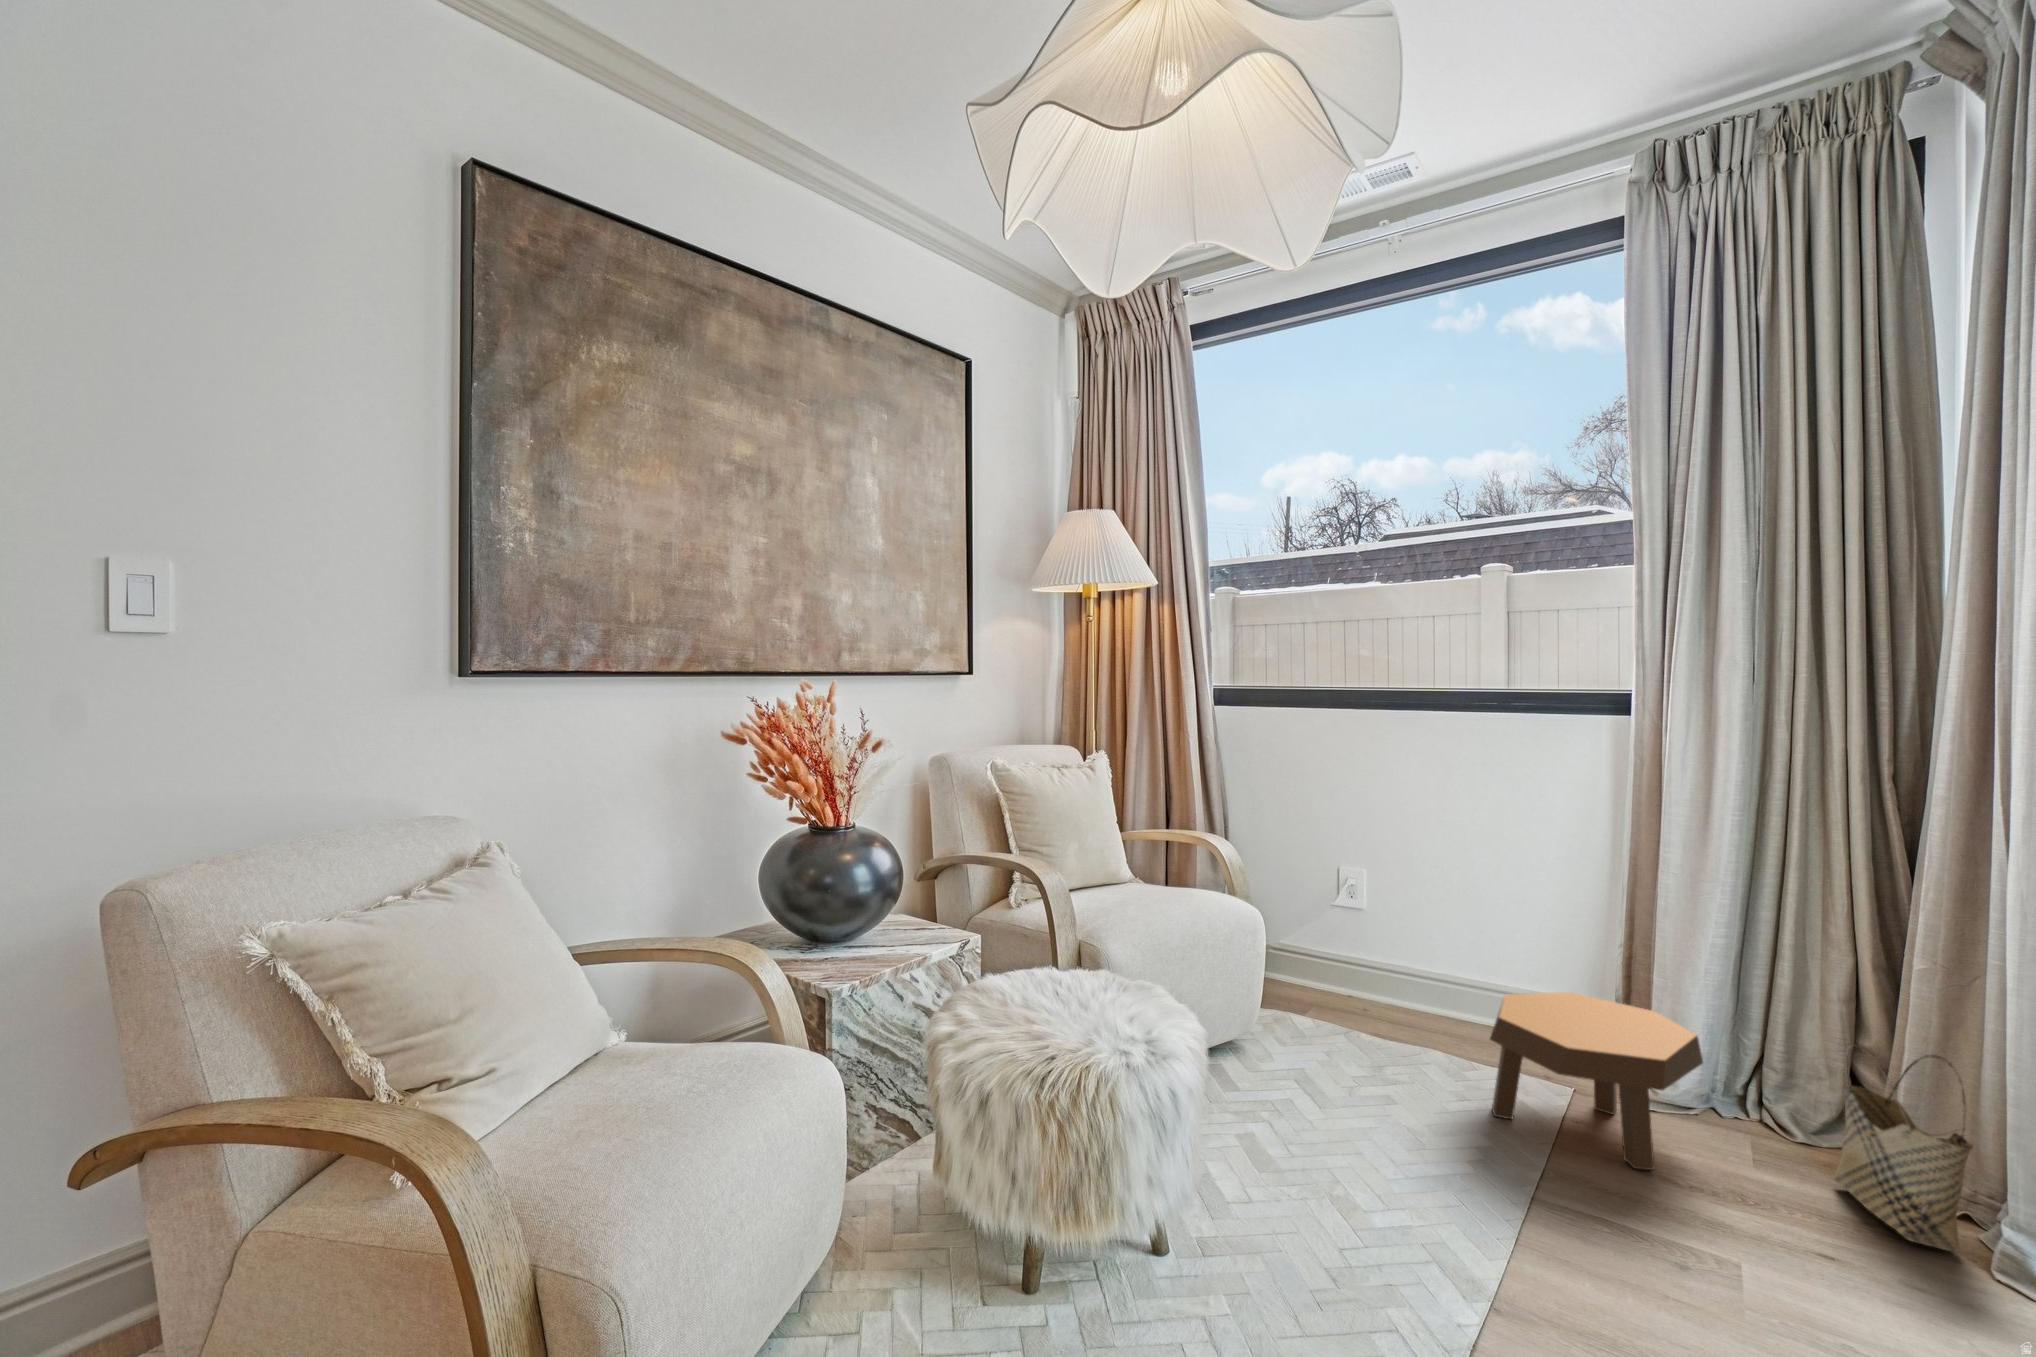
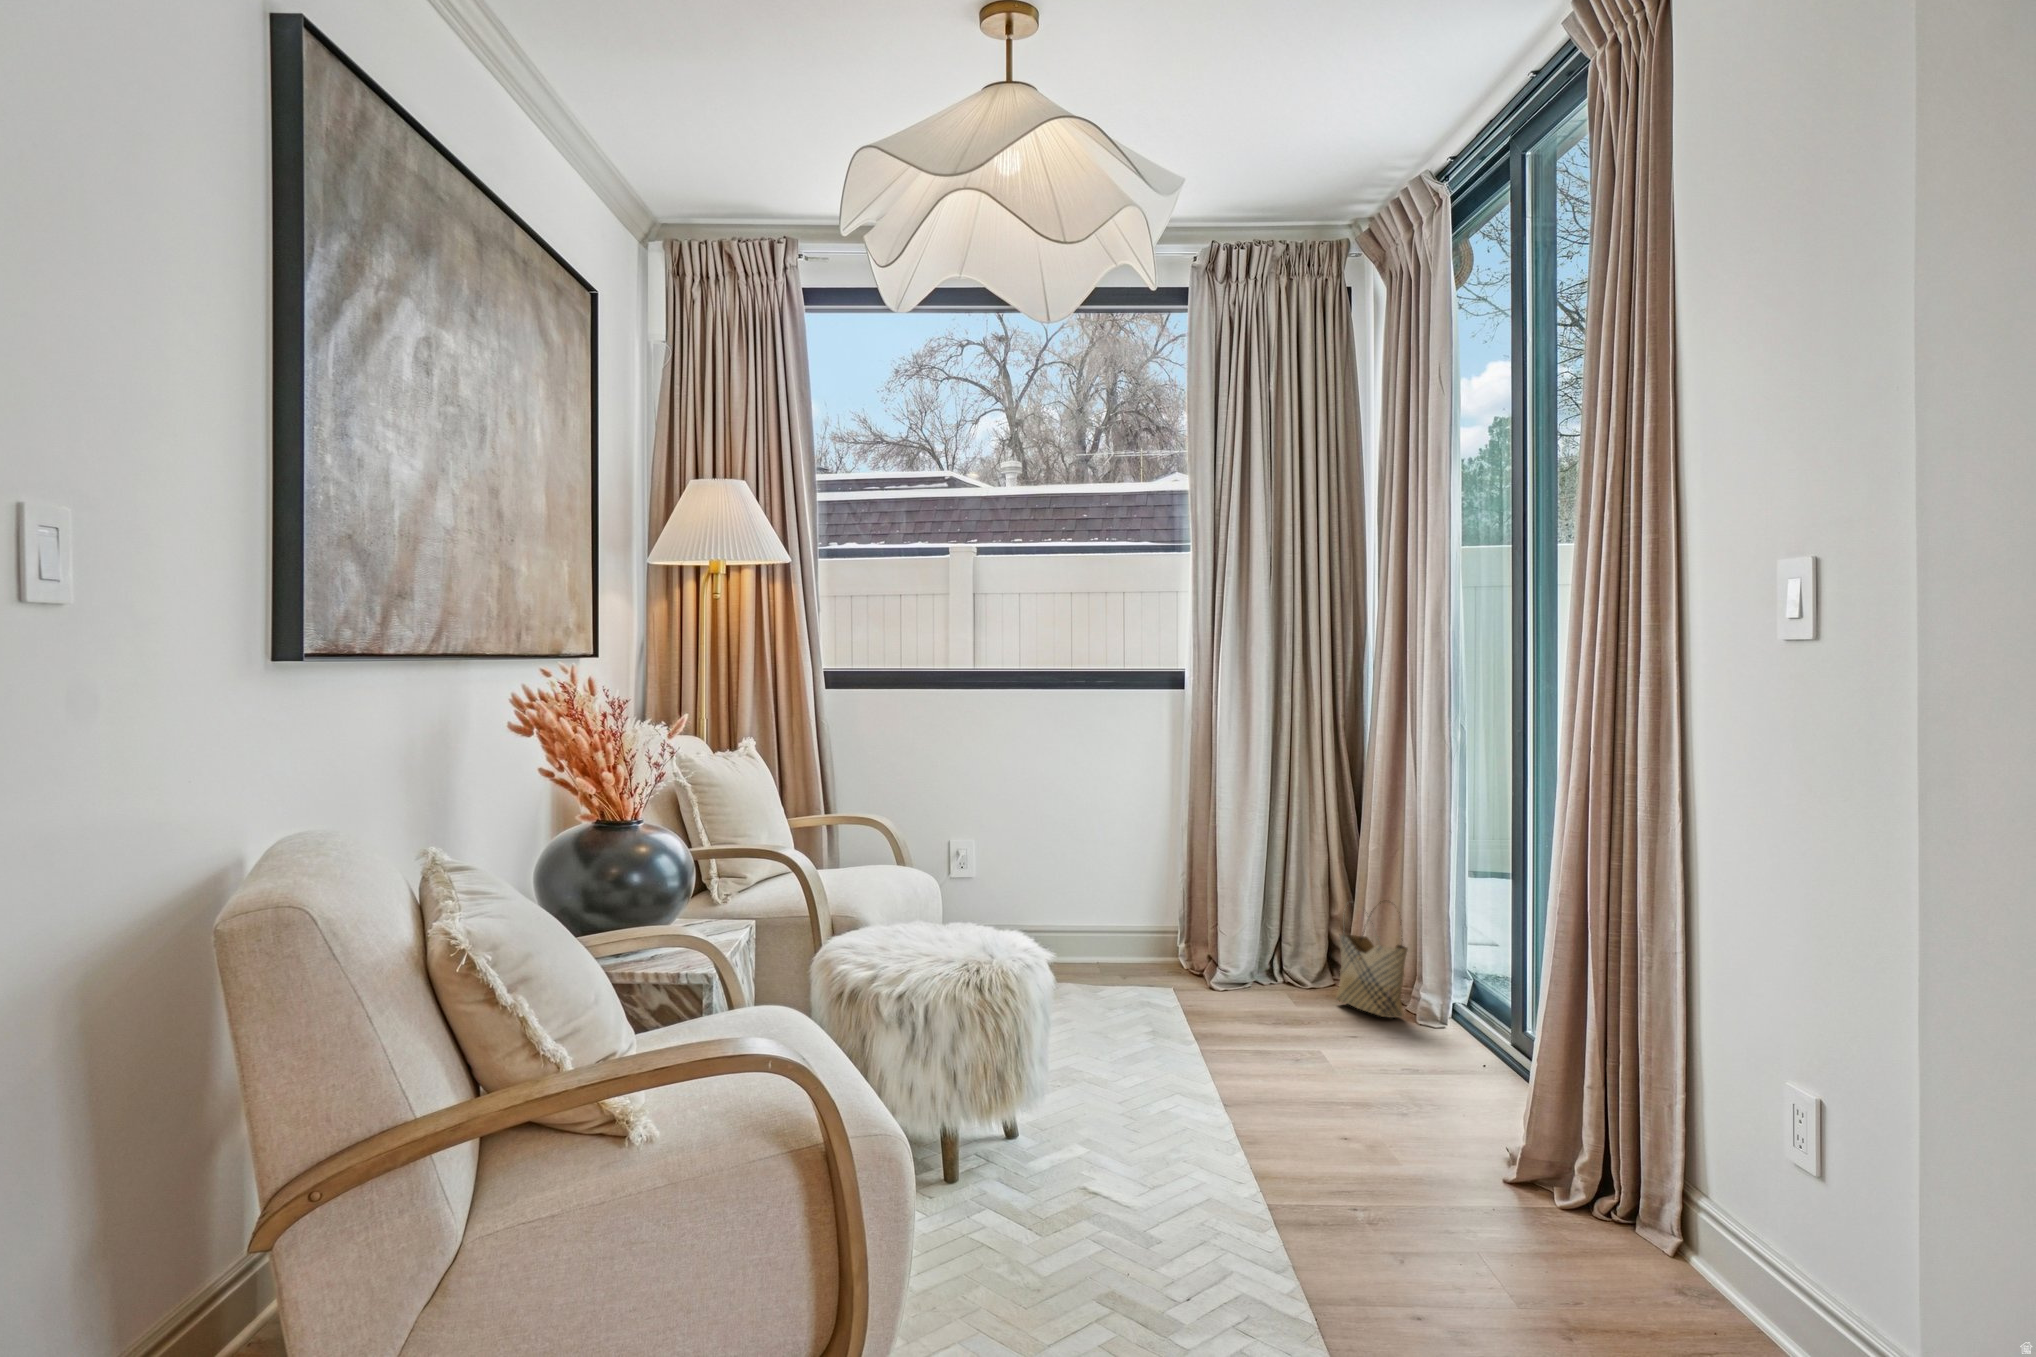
footstool: present [1490,992,1703,1170] -> none [1130,913,1265,1021]

